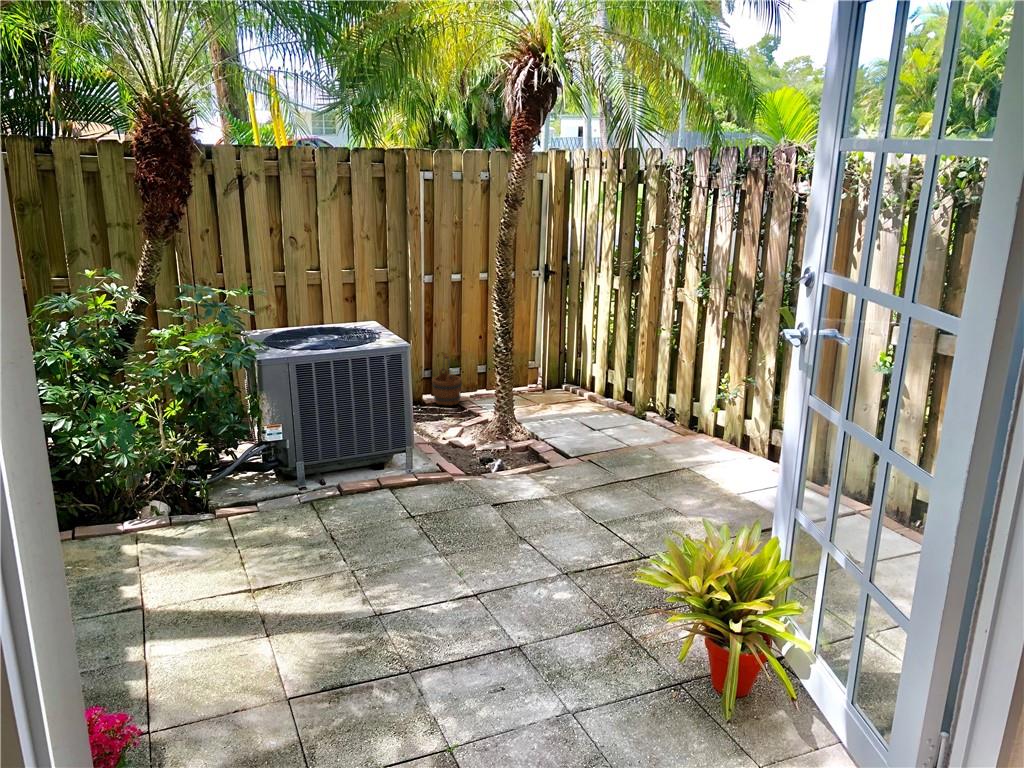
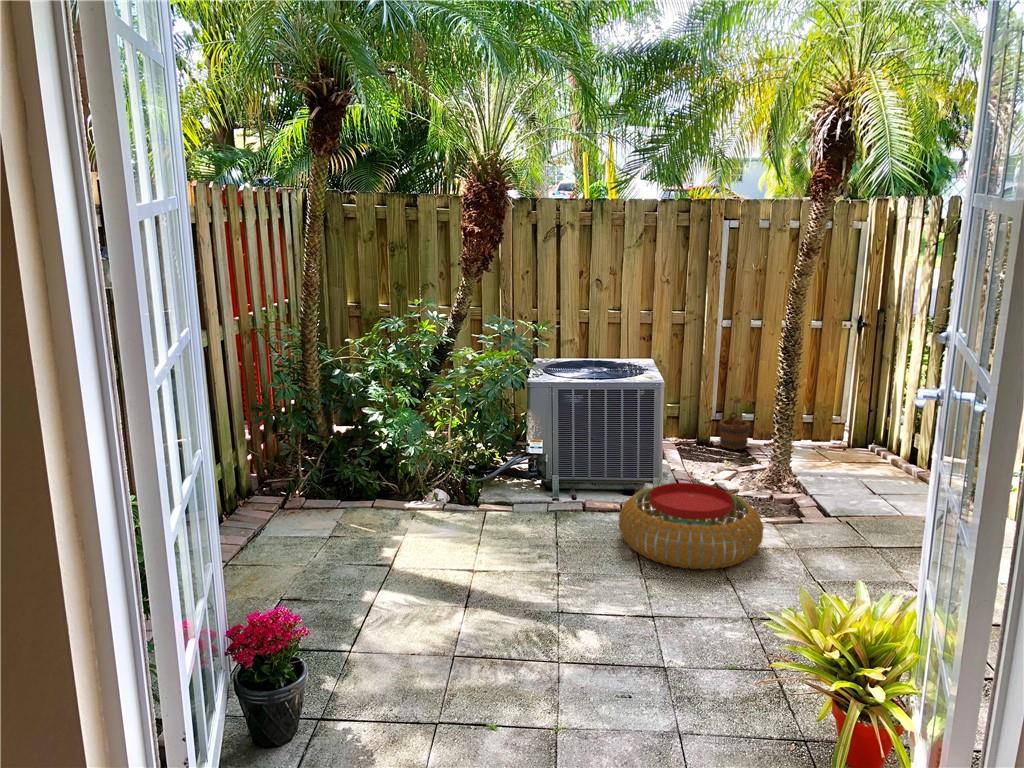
pouf: none [392,446,536,533] -> present [619,483,764,570]

